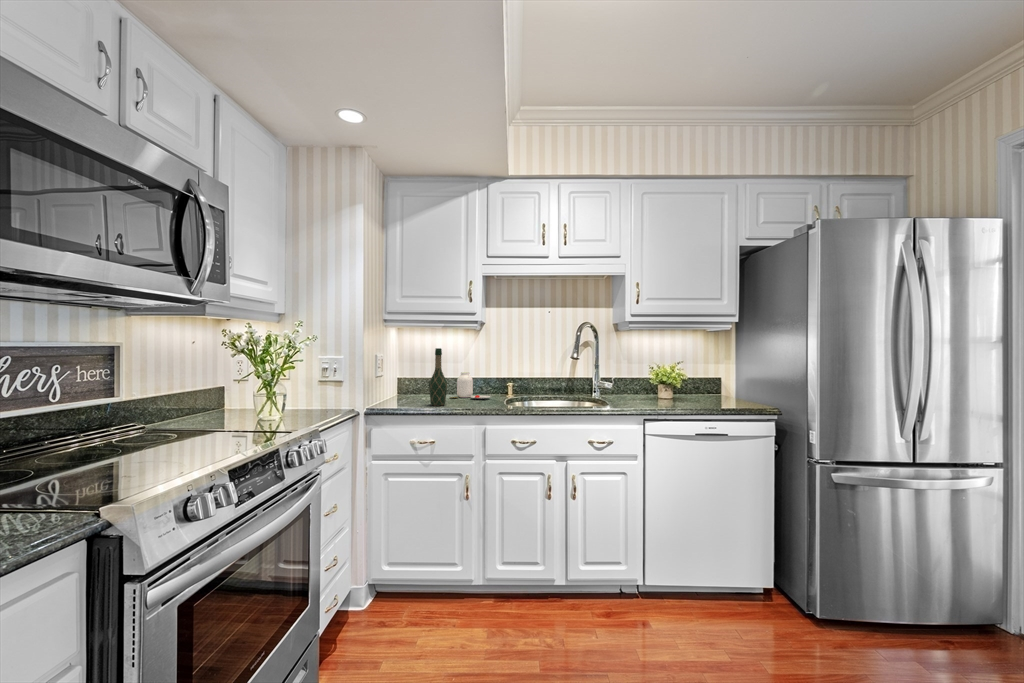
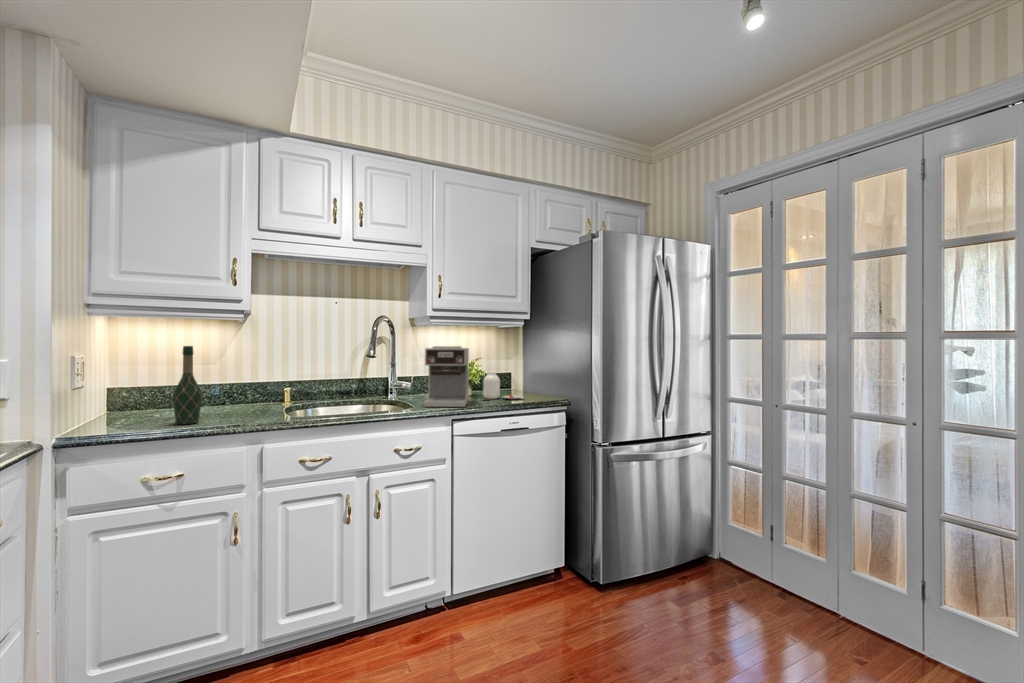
coffee maker: none [620,350,667,407] -> present [424,346,469,407]
jar: present [450,372,490,399] -> present [482,372,523,400]

